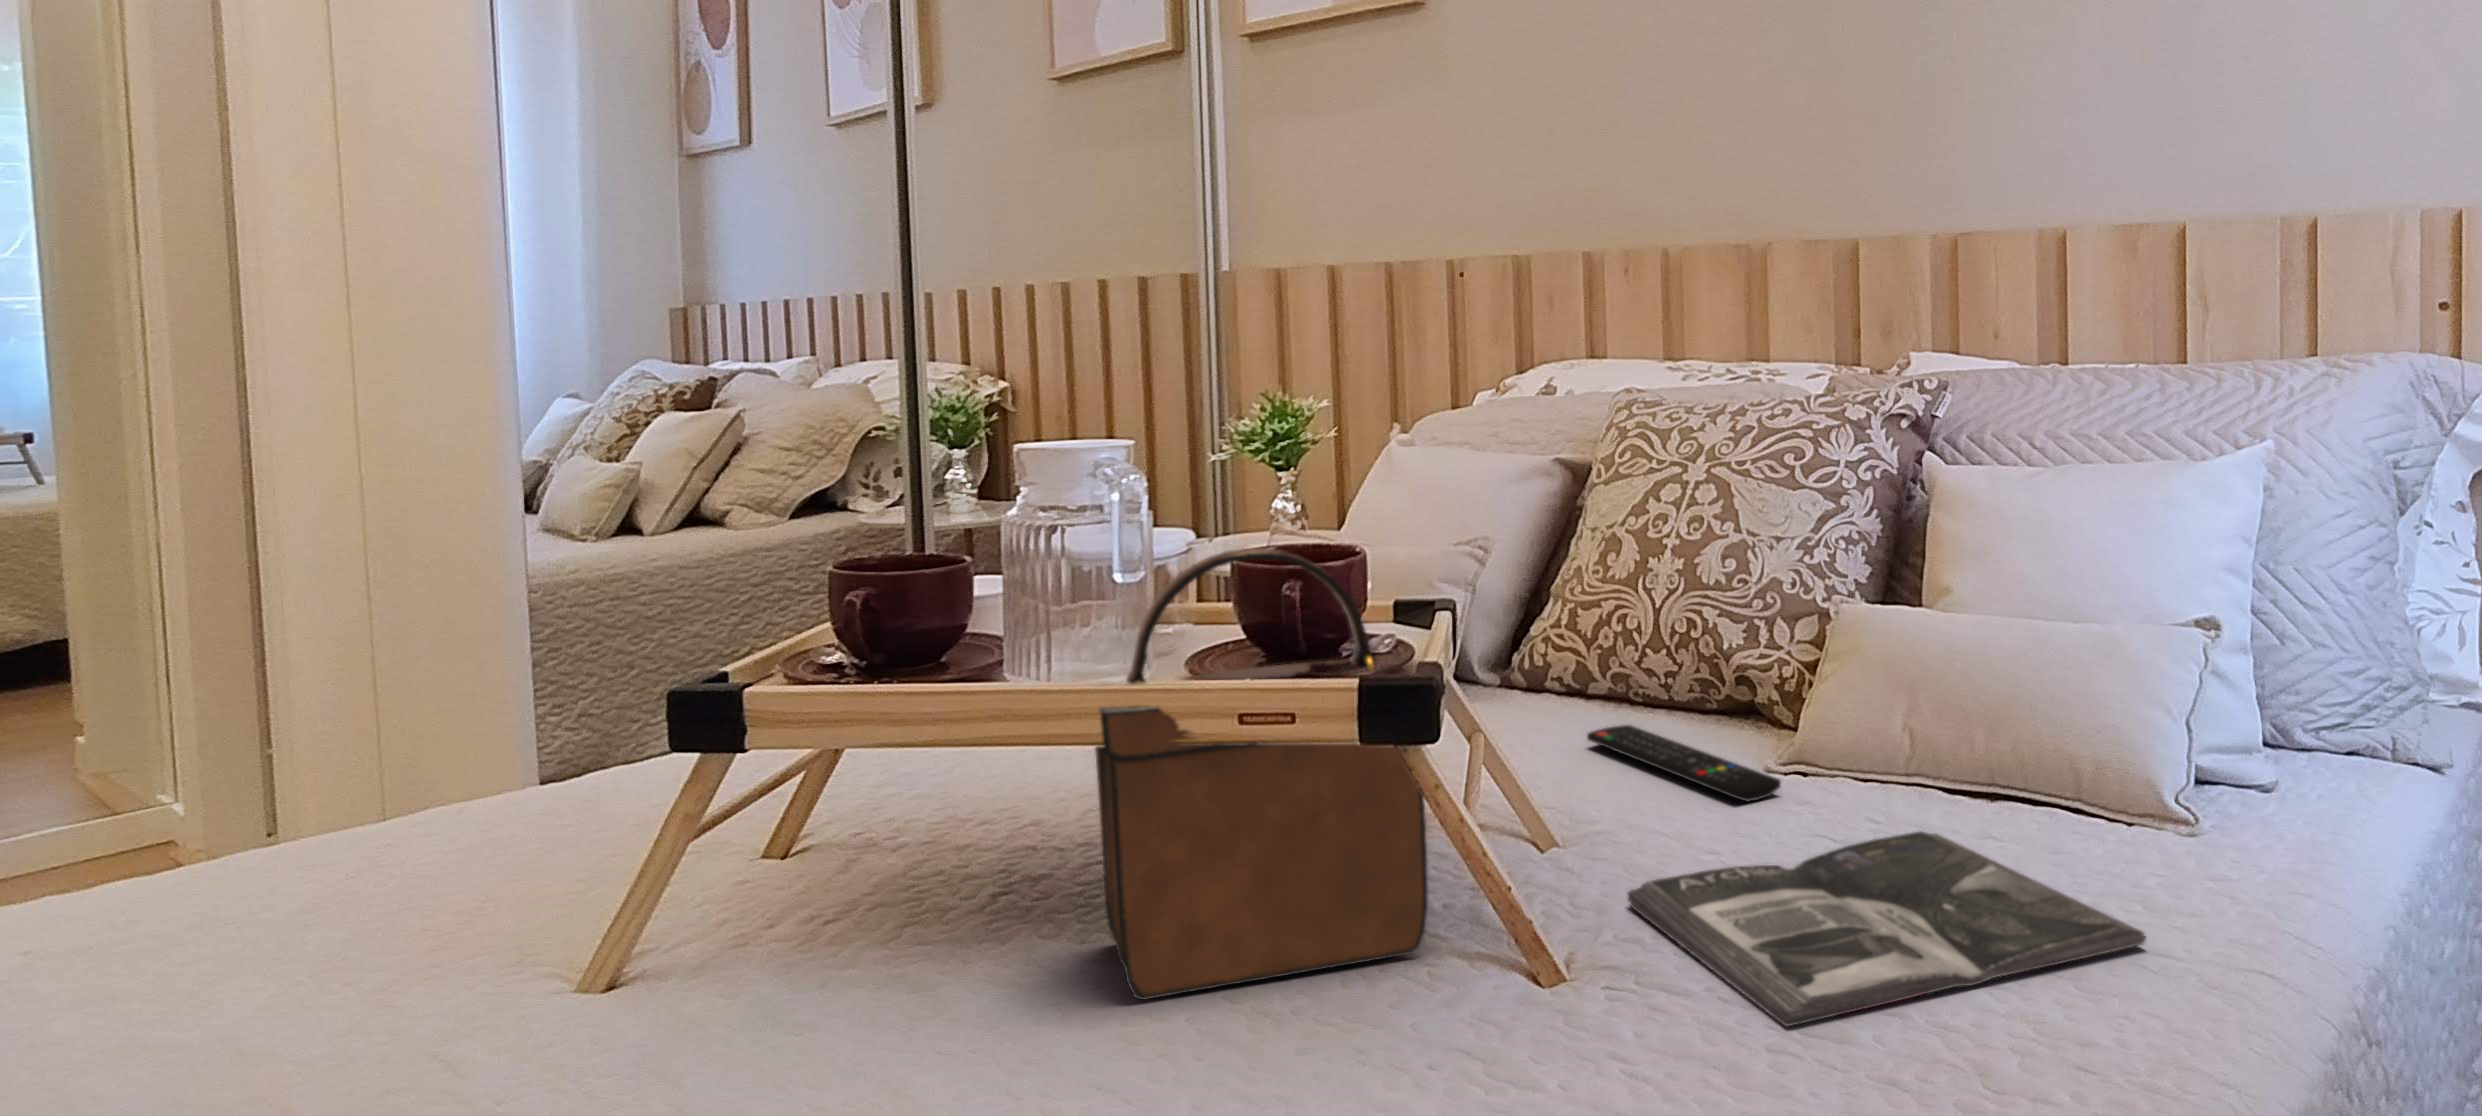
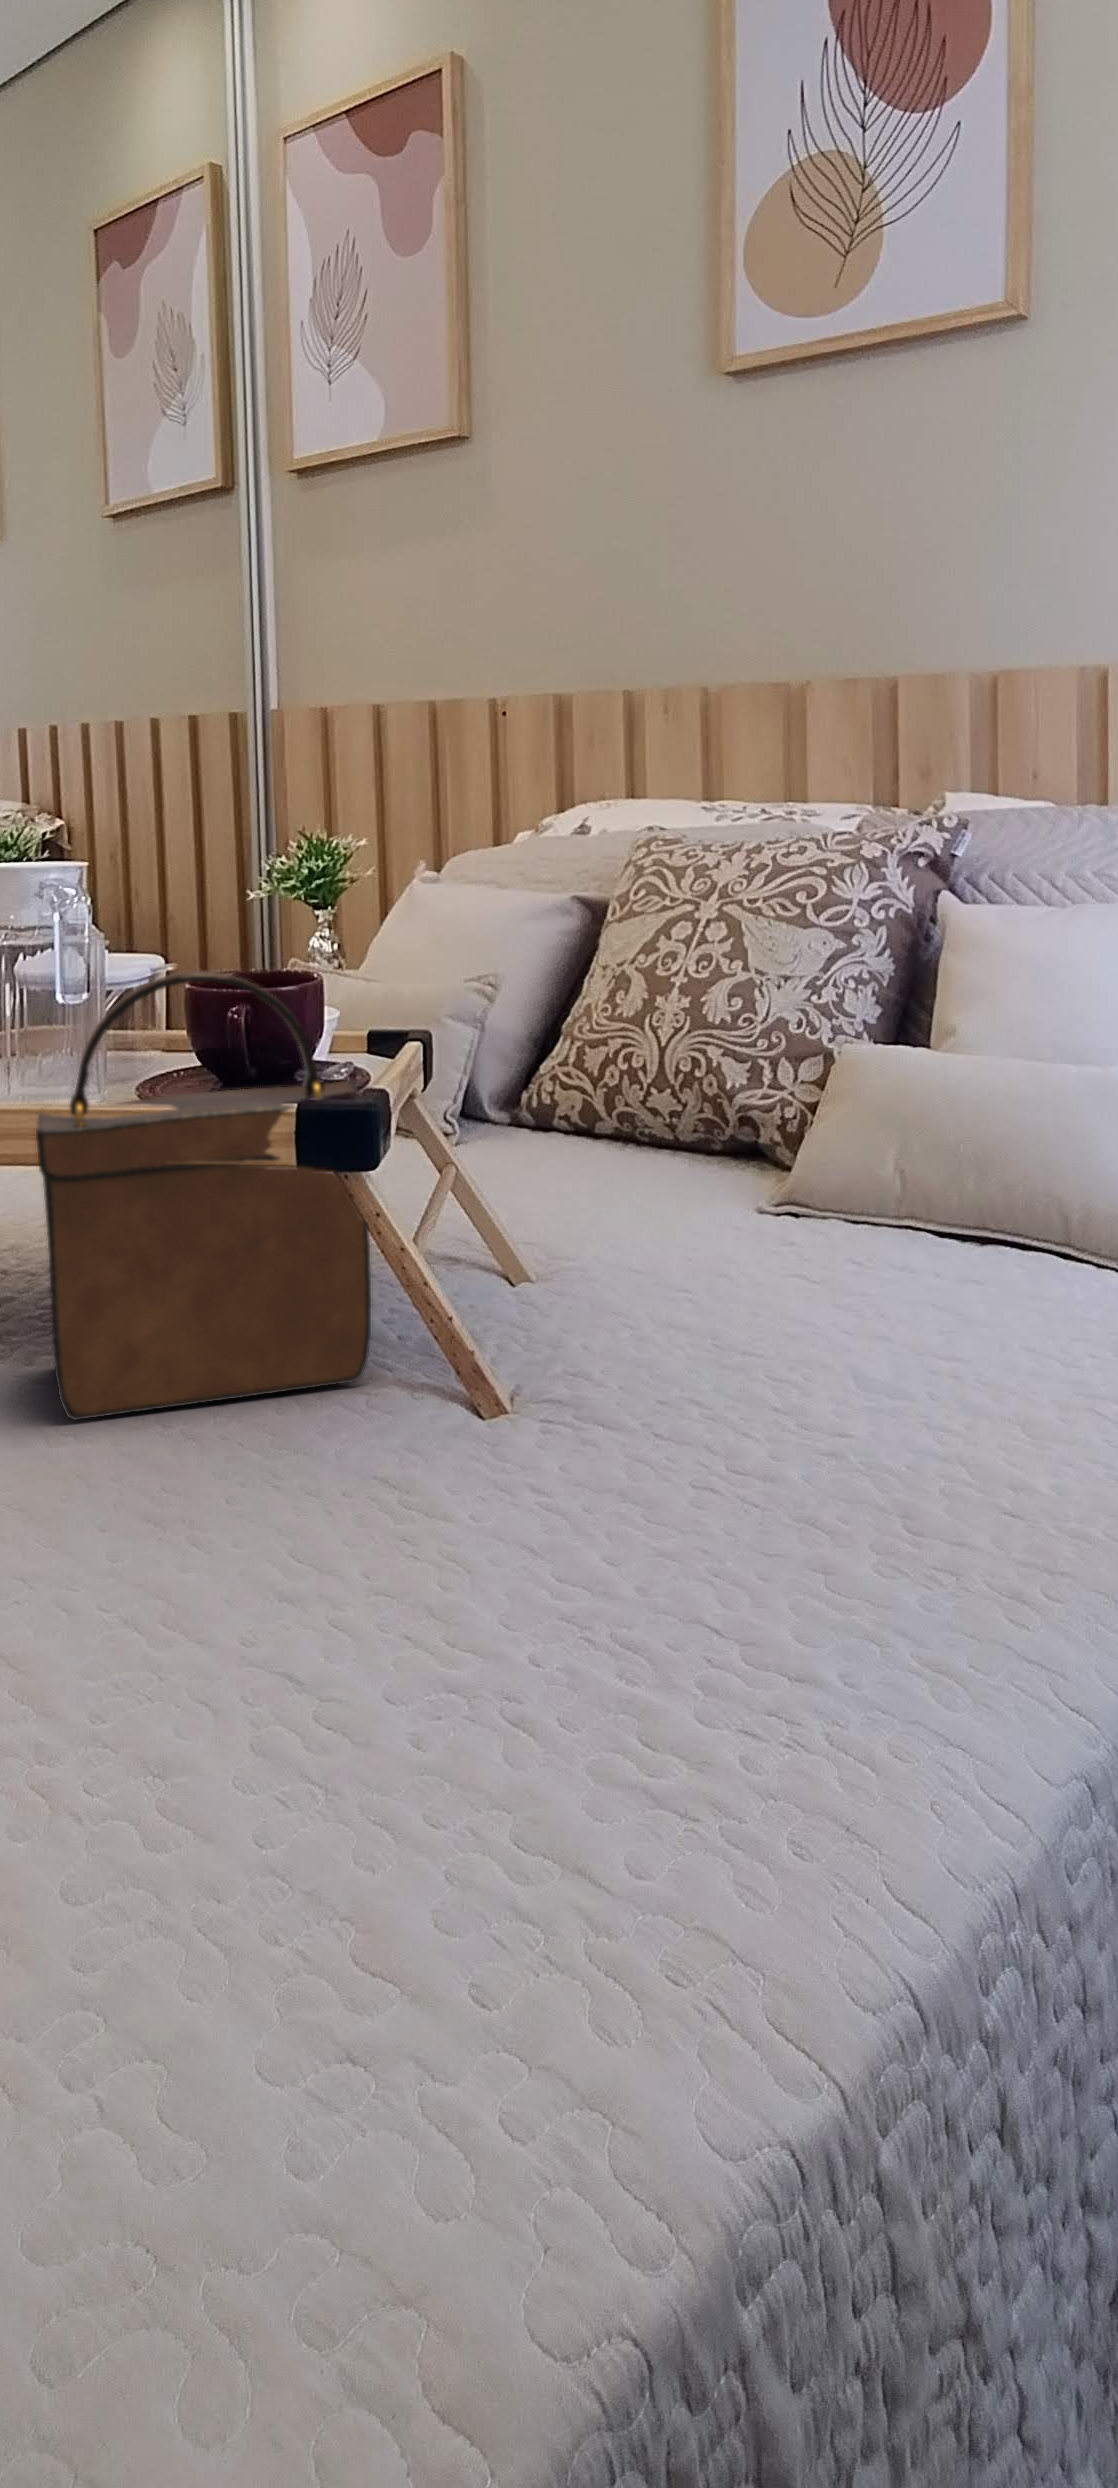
remote control: present [1587,725,1781,801] -> none [583,1165,768,1242]
magazine: present [1628,831,2146,1026] -> none [583,1273,1104,1461]

